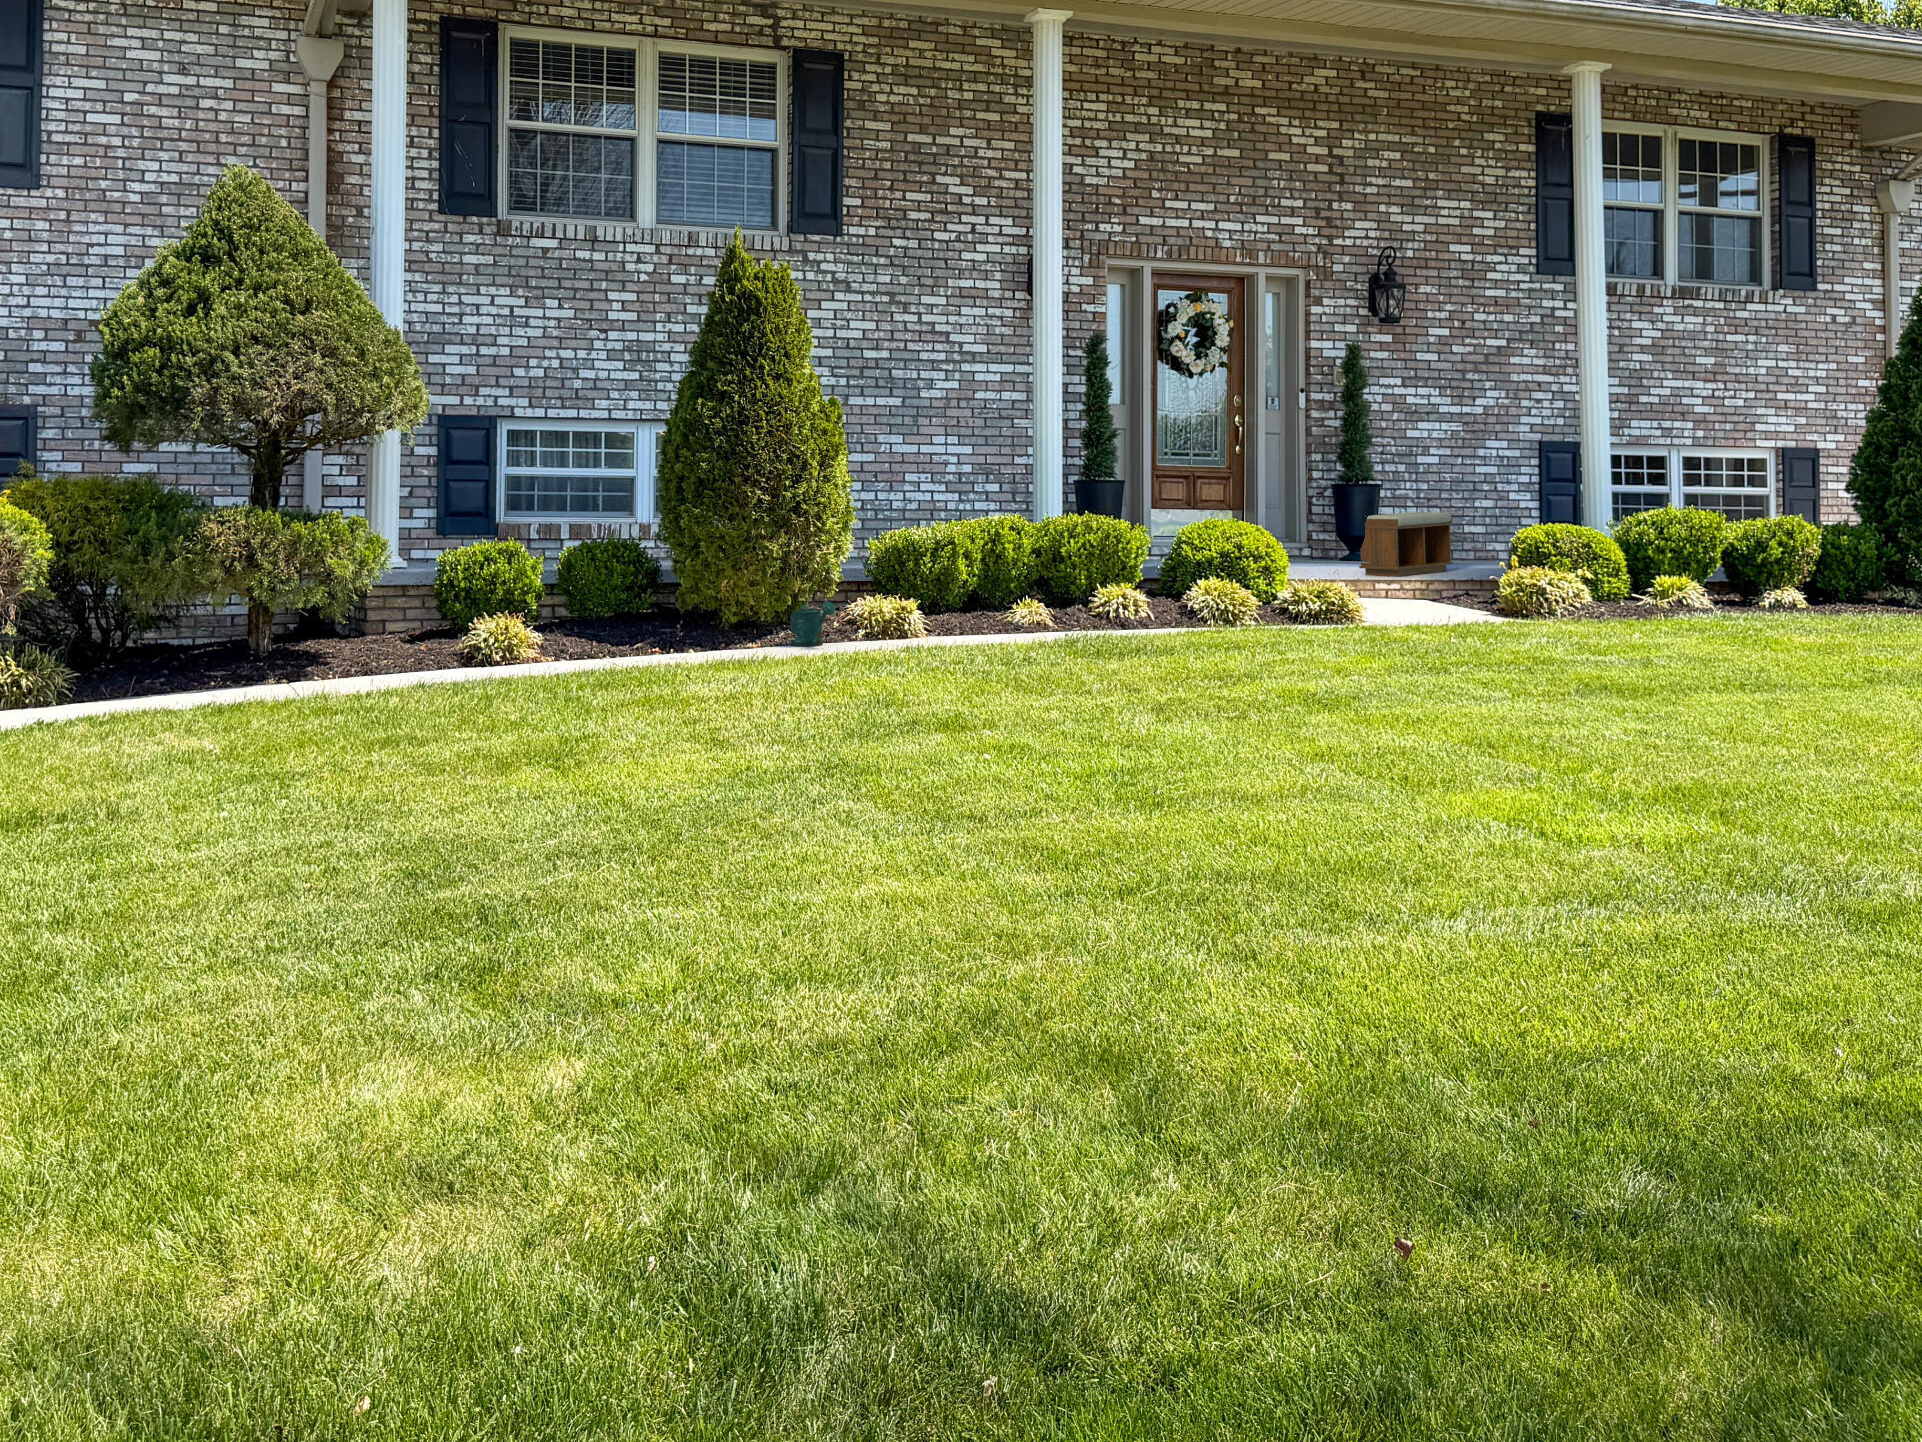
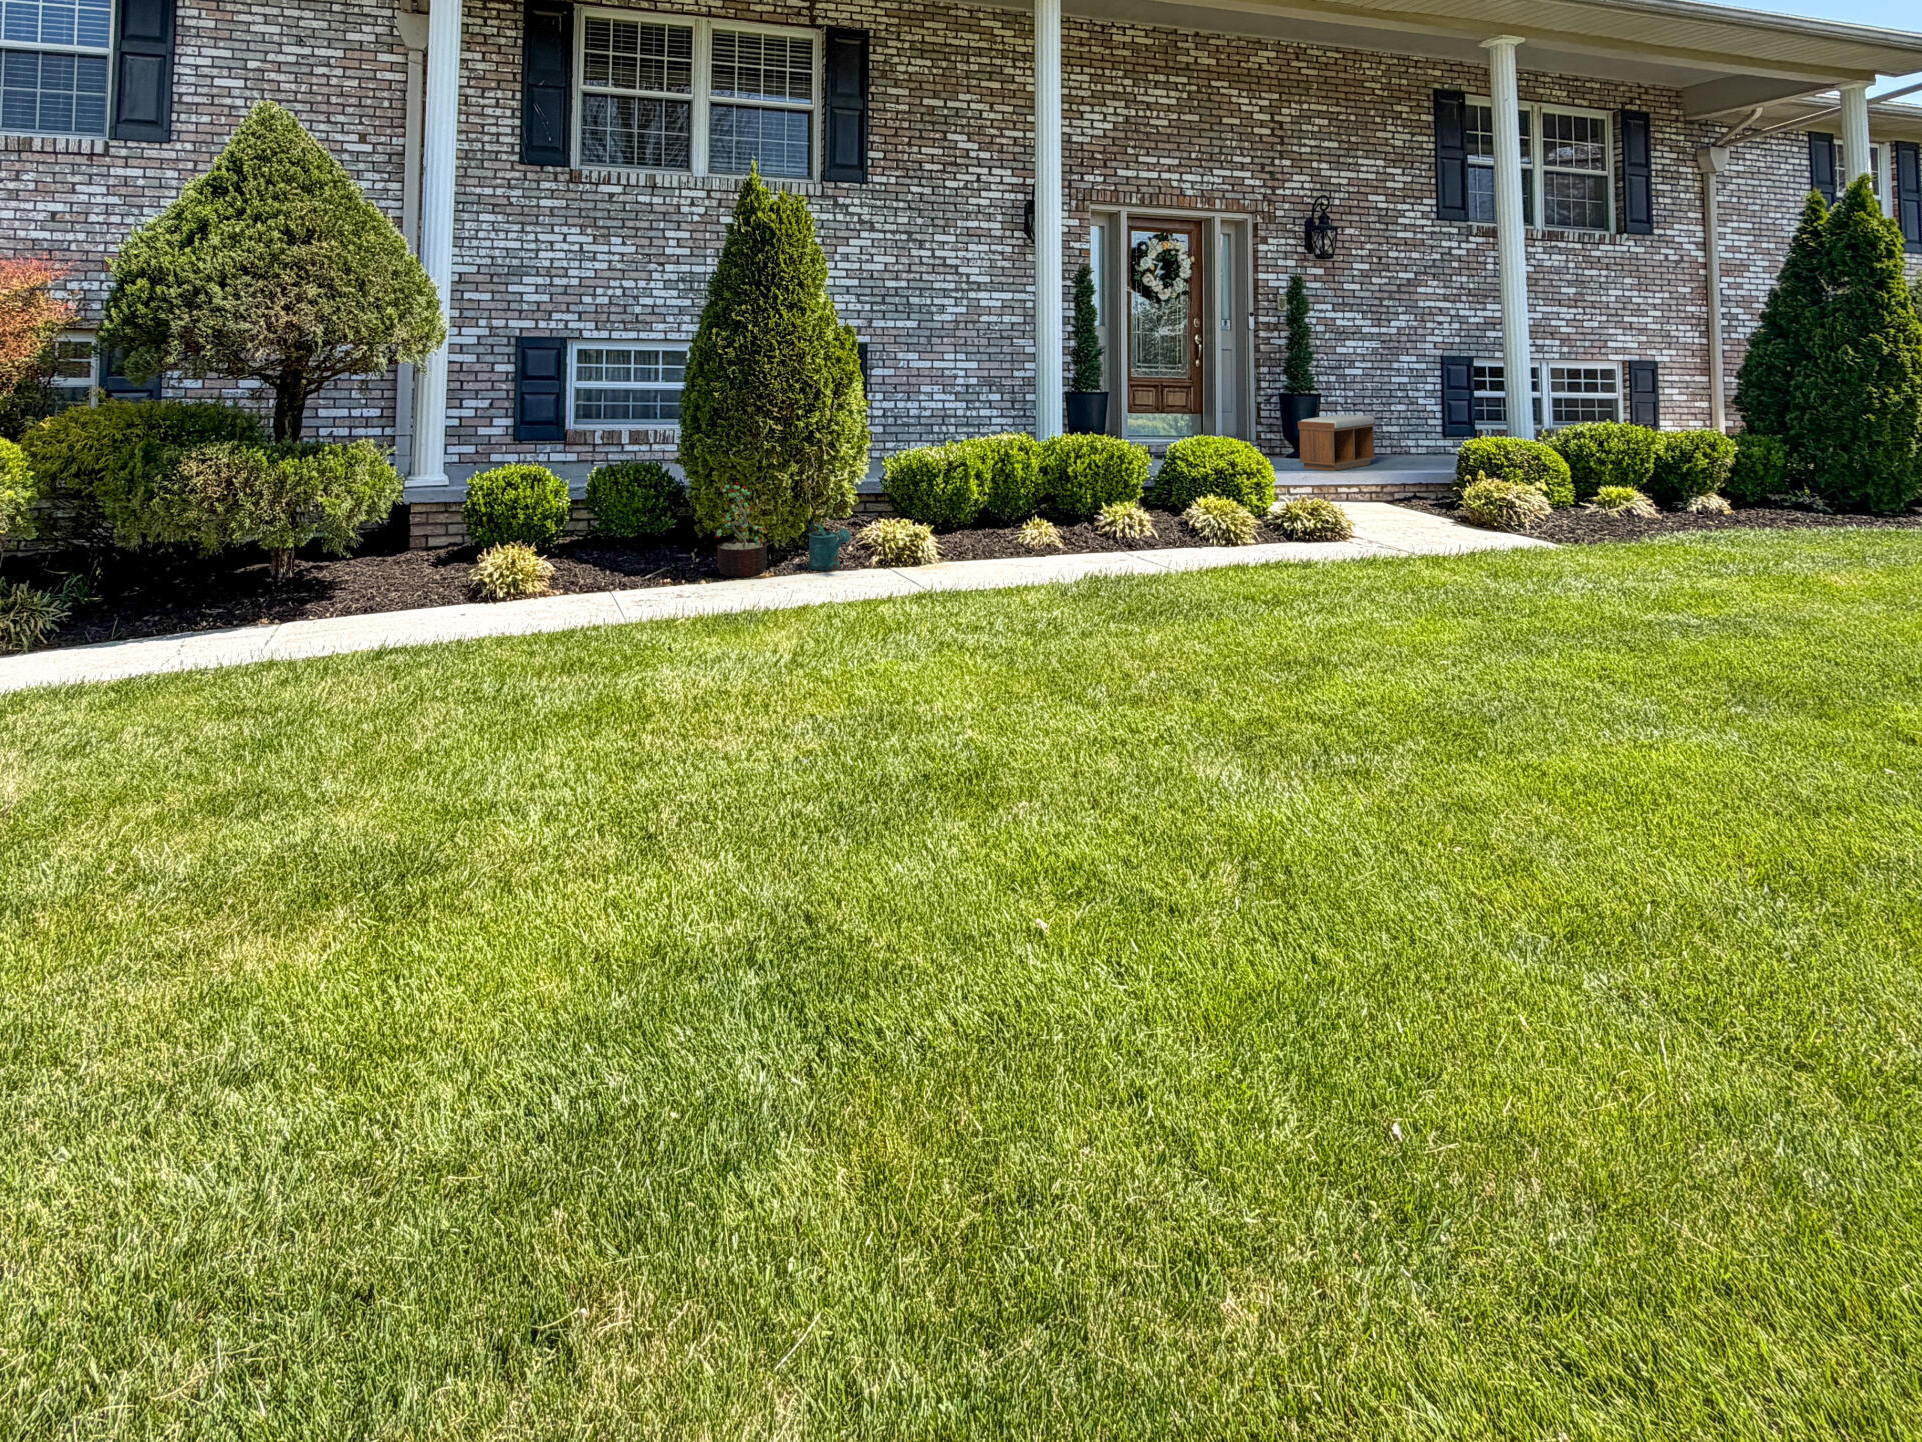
decorative plant: none [691,556,748,651] -> present [715,482,767,577]

